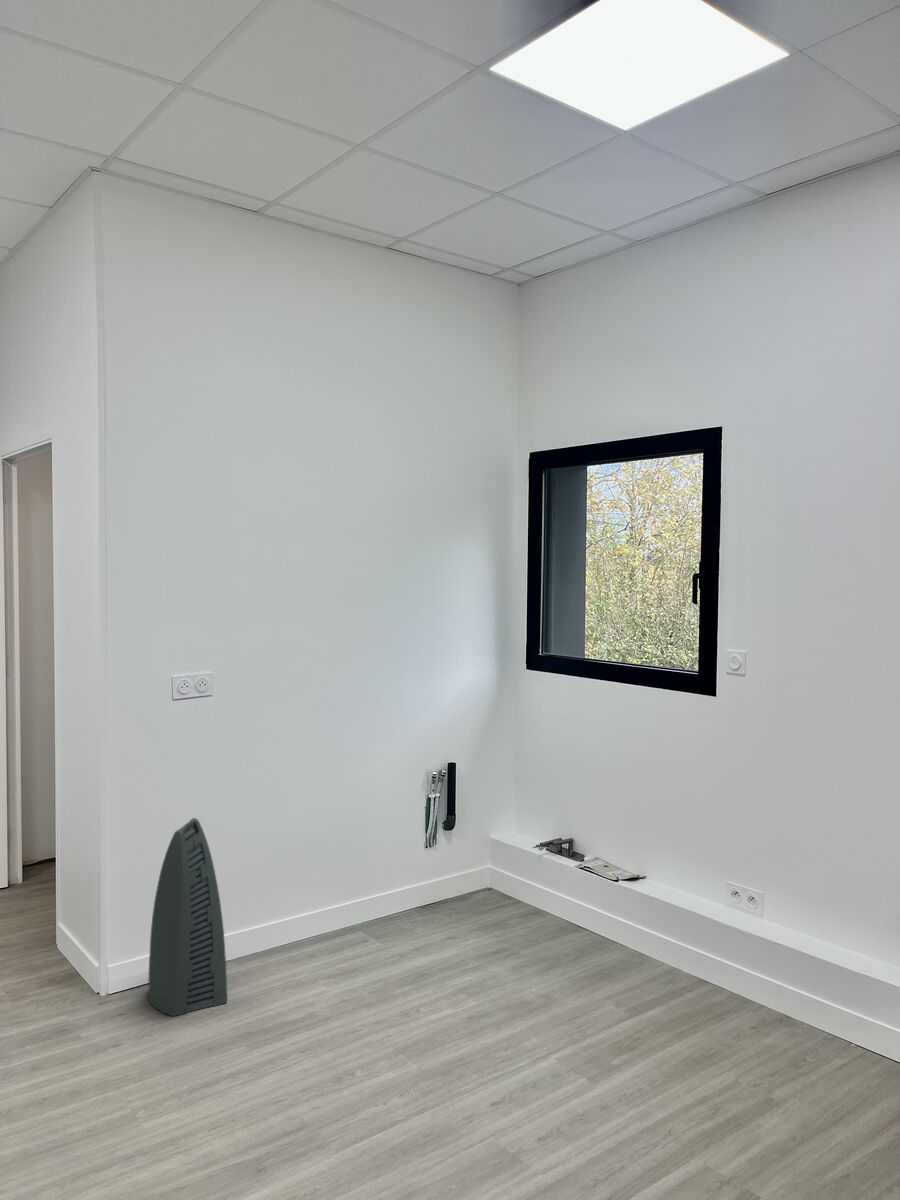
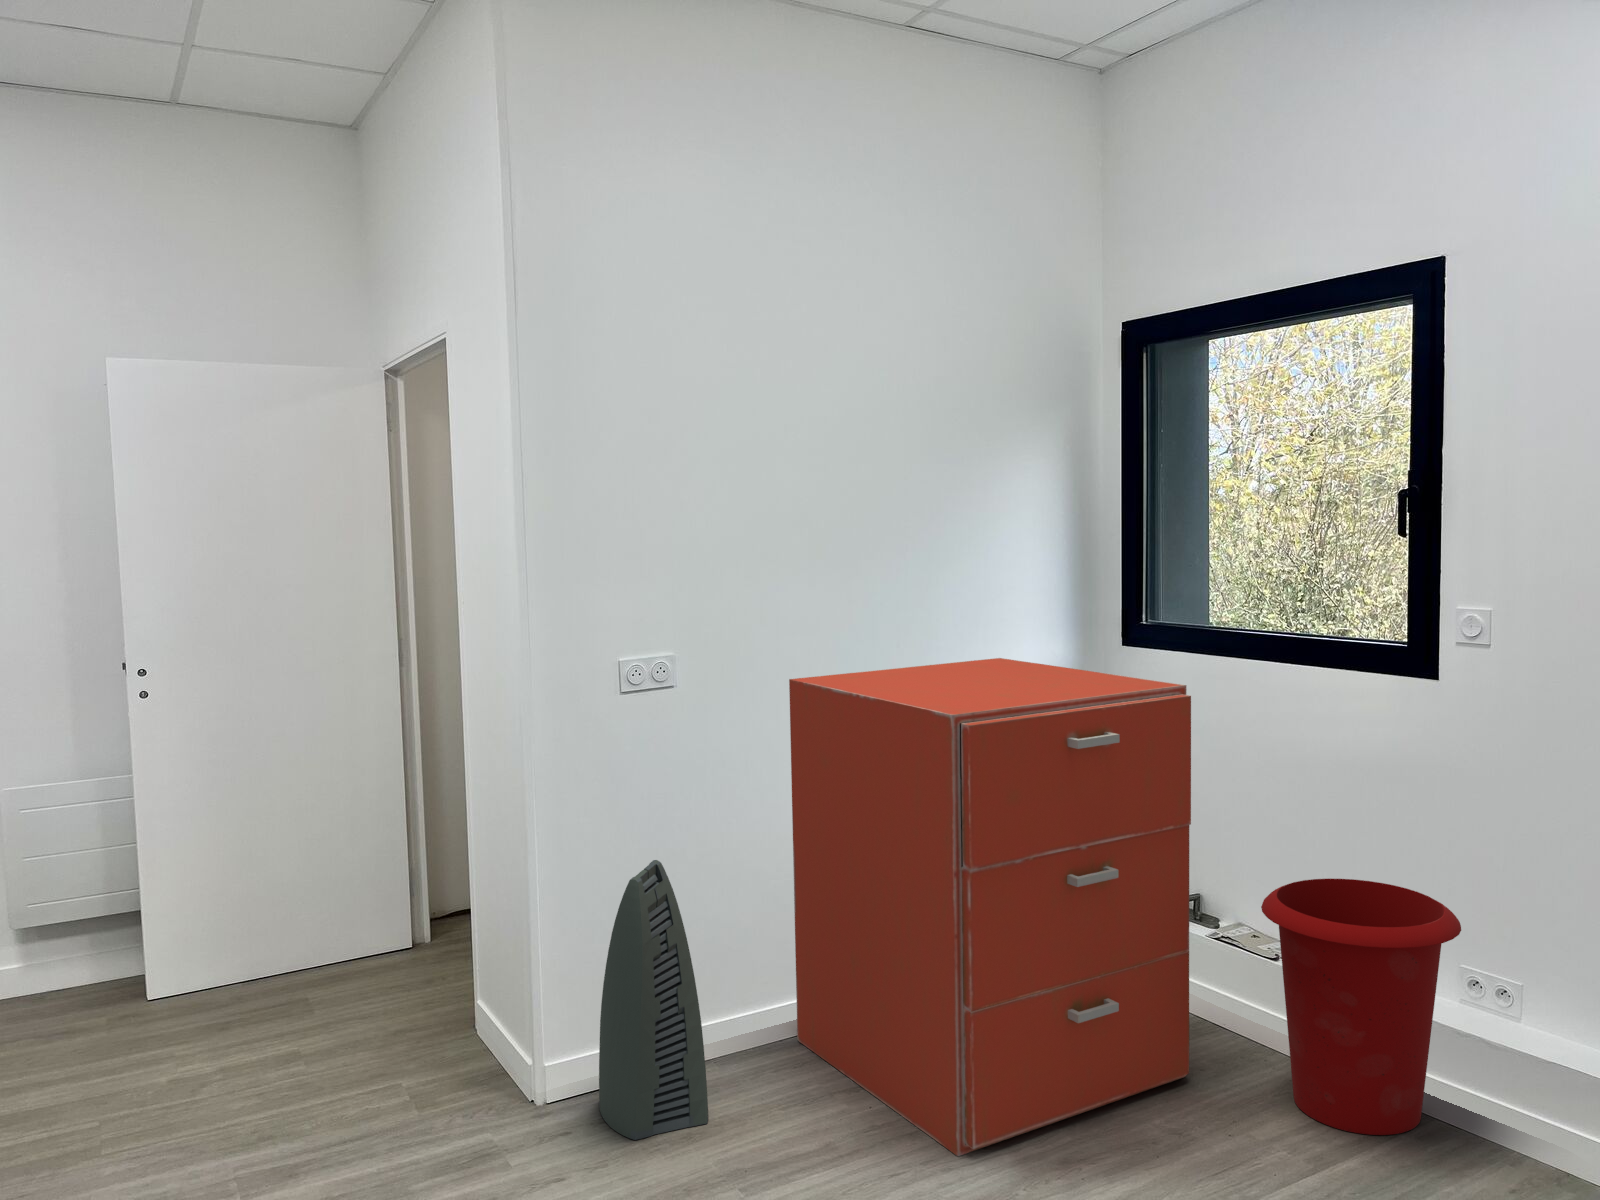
filing cabinet: none [294,677,562,1018] -> present [789,658,1191,1156]
waste bin: none [604,827,726,994] -> present [1261,879,1461,1135]

